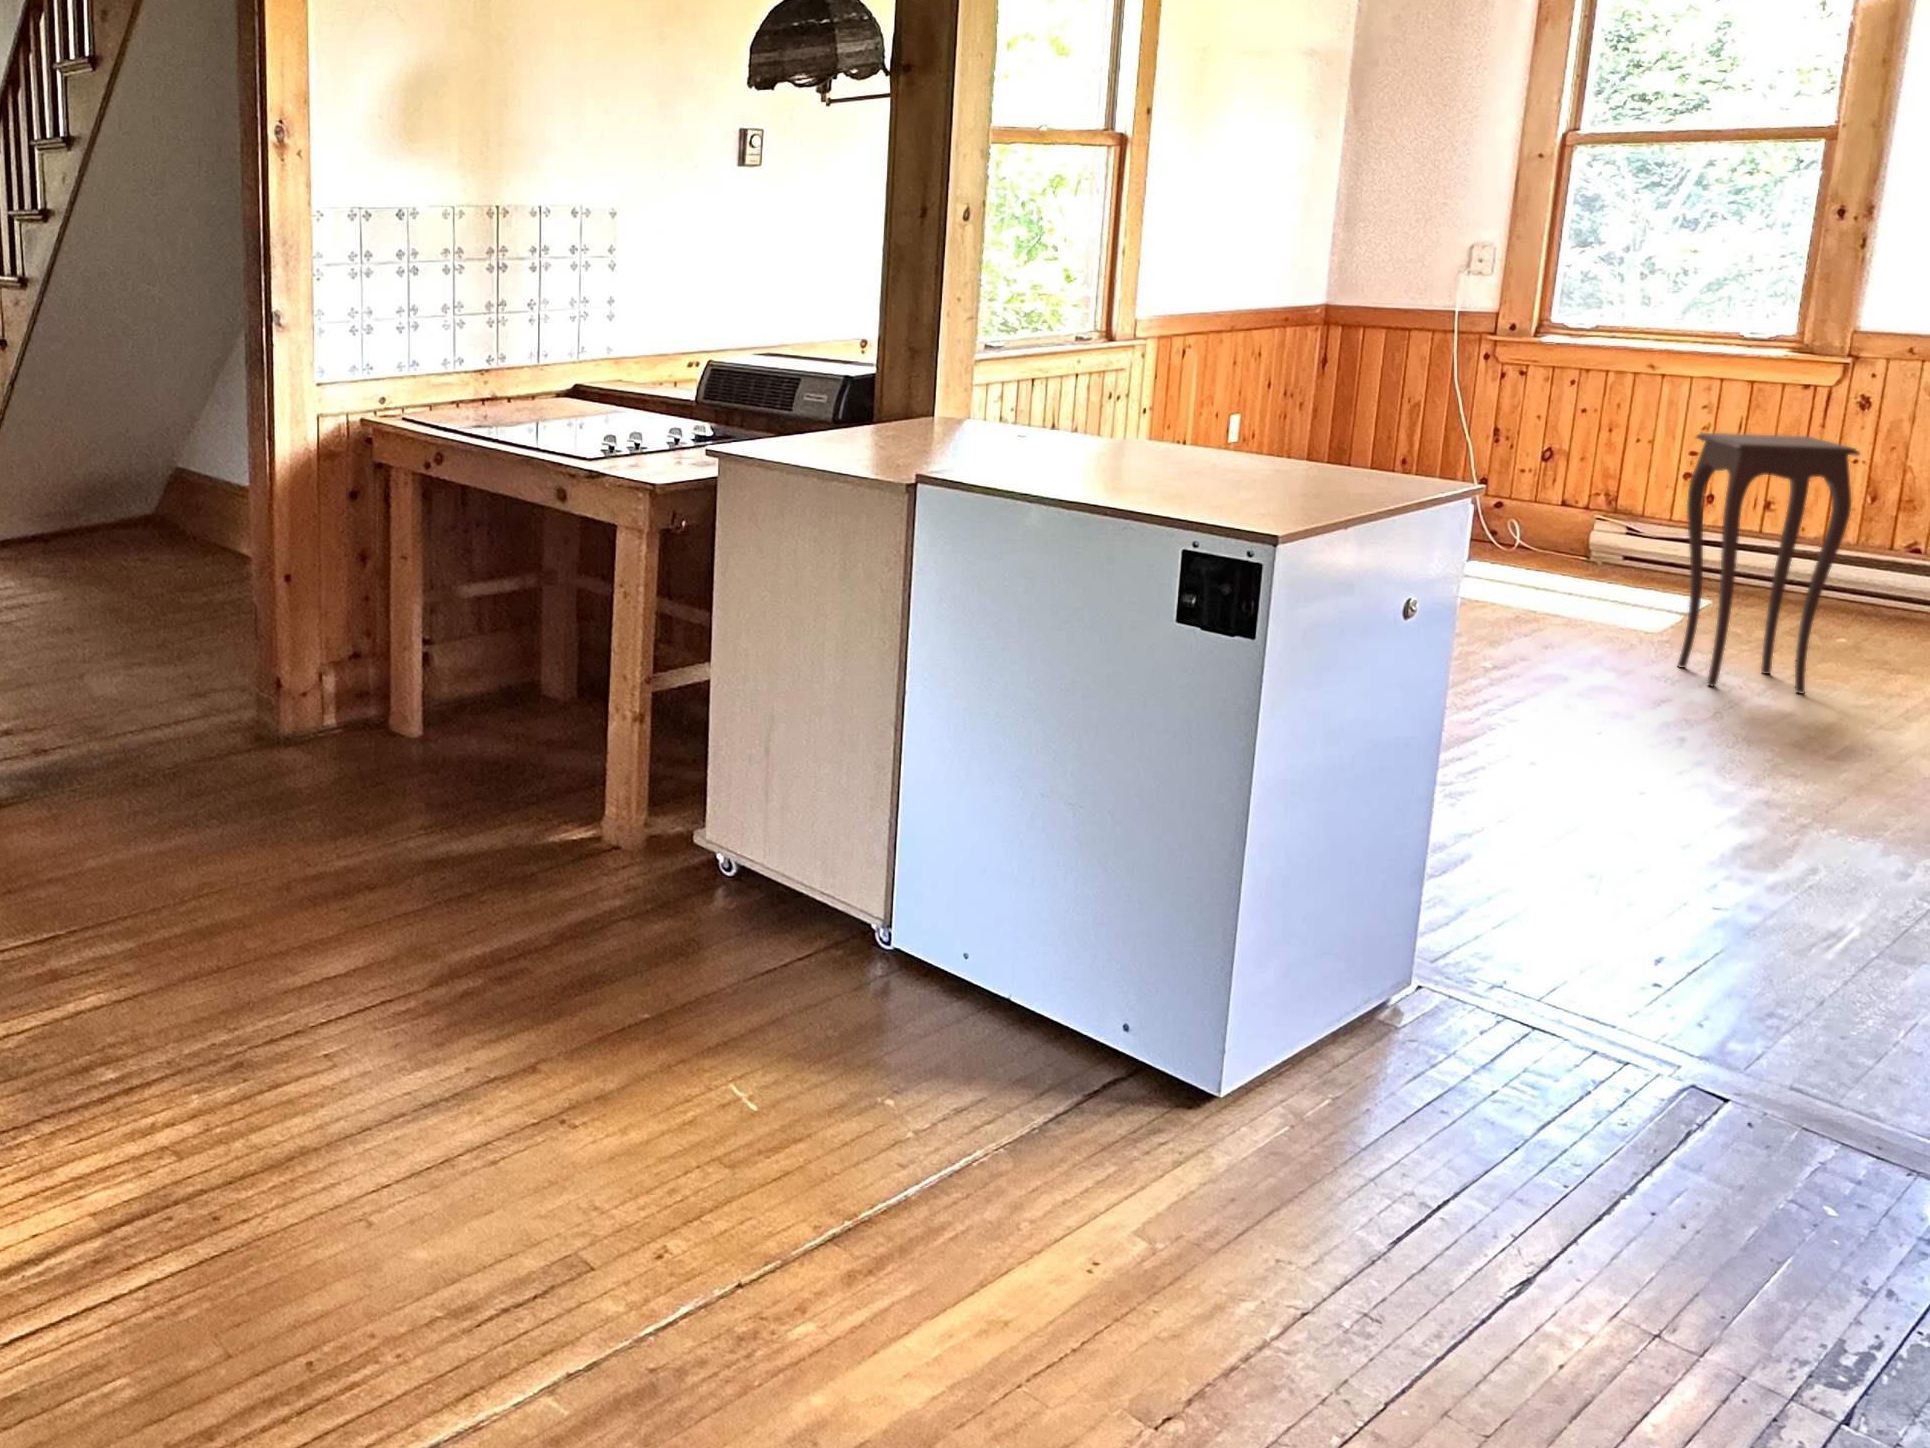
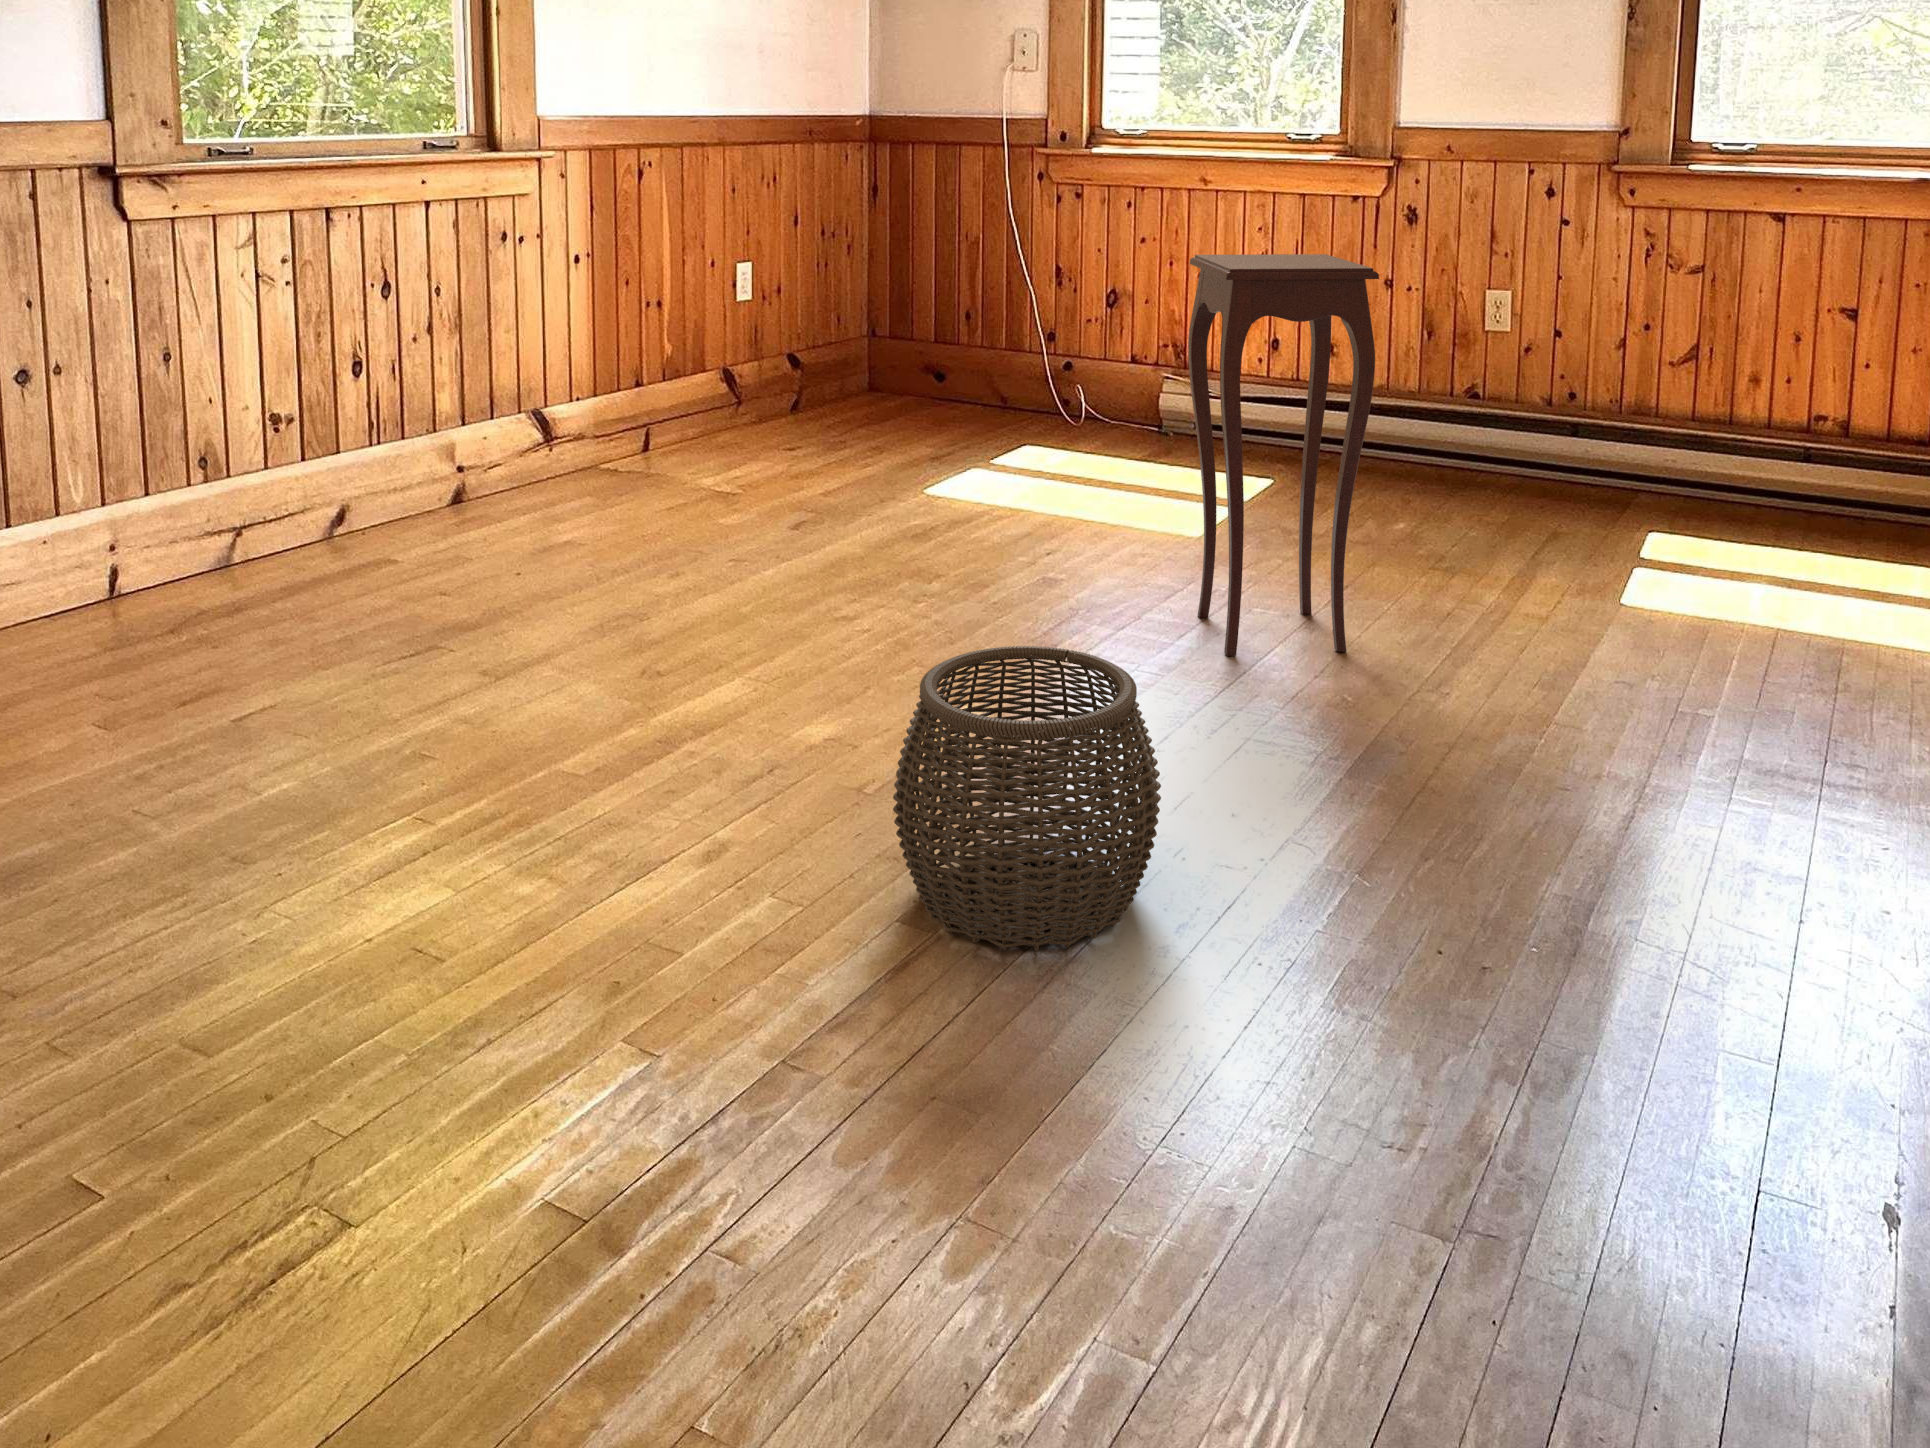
woven basket: none [1546,635,1715,773] -> present [893,646,1161,951]

